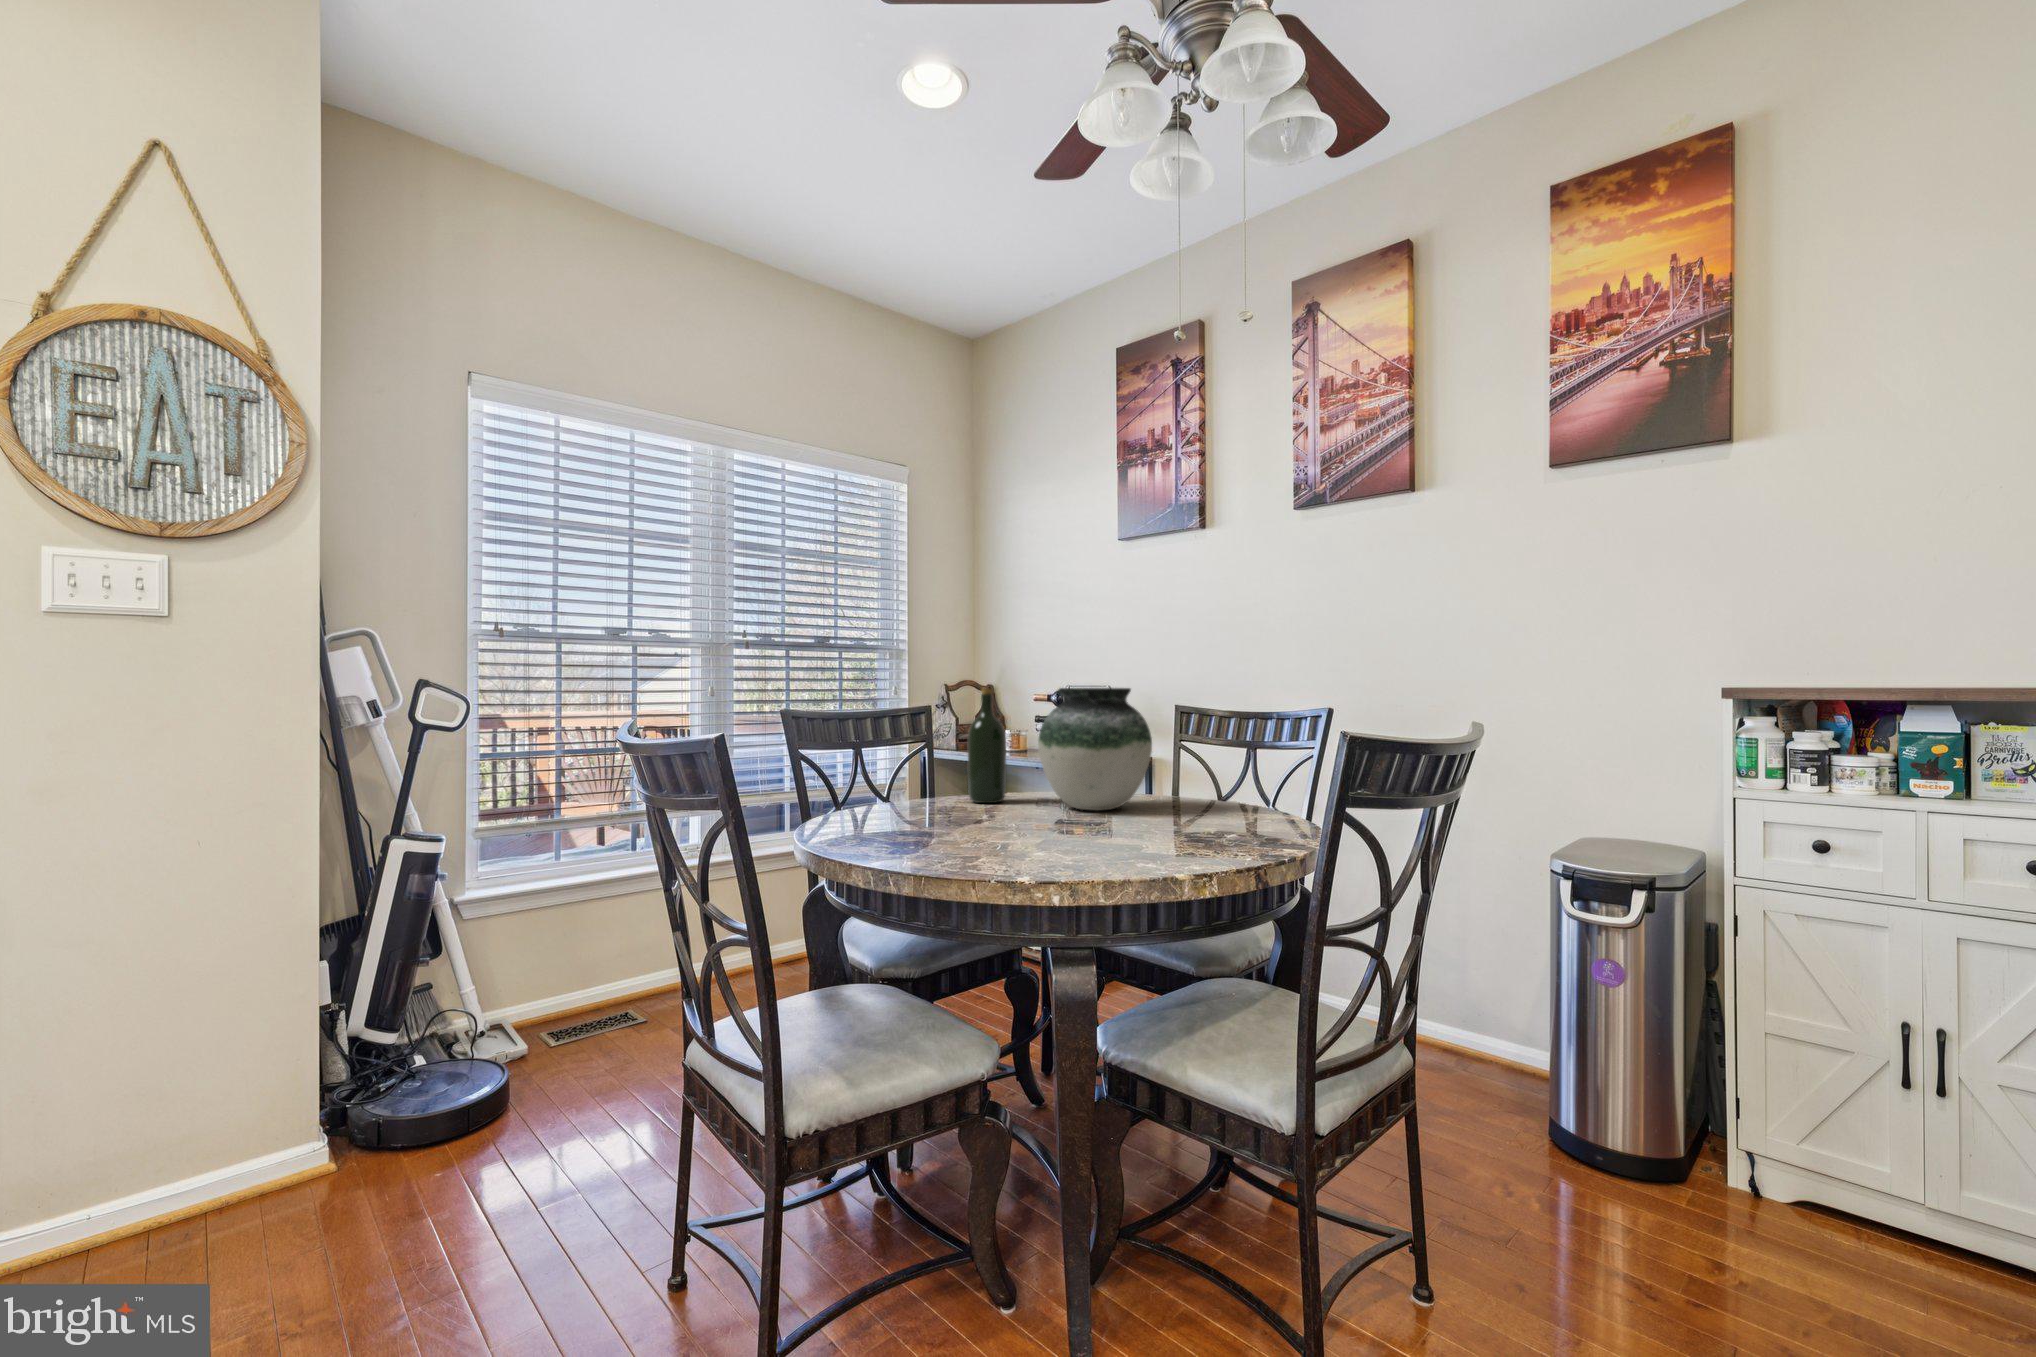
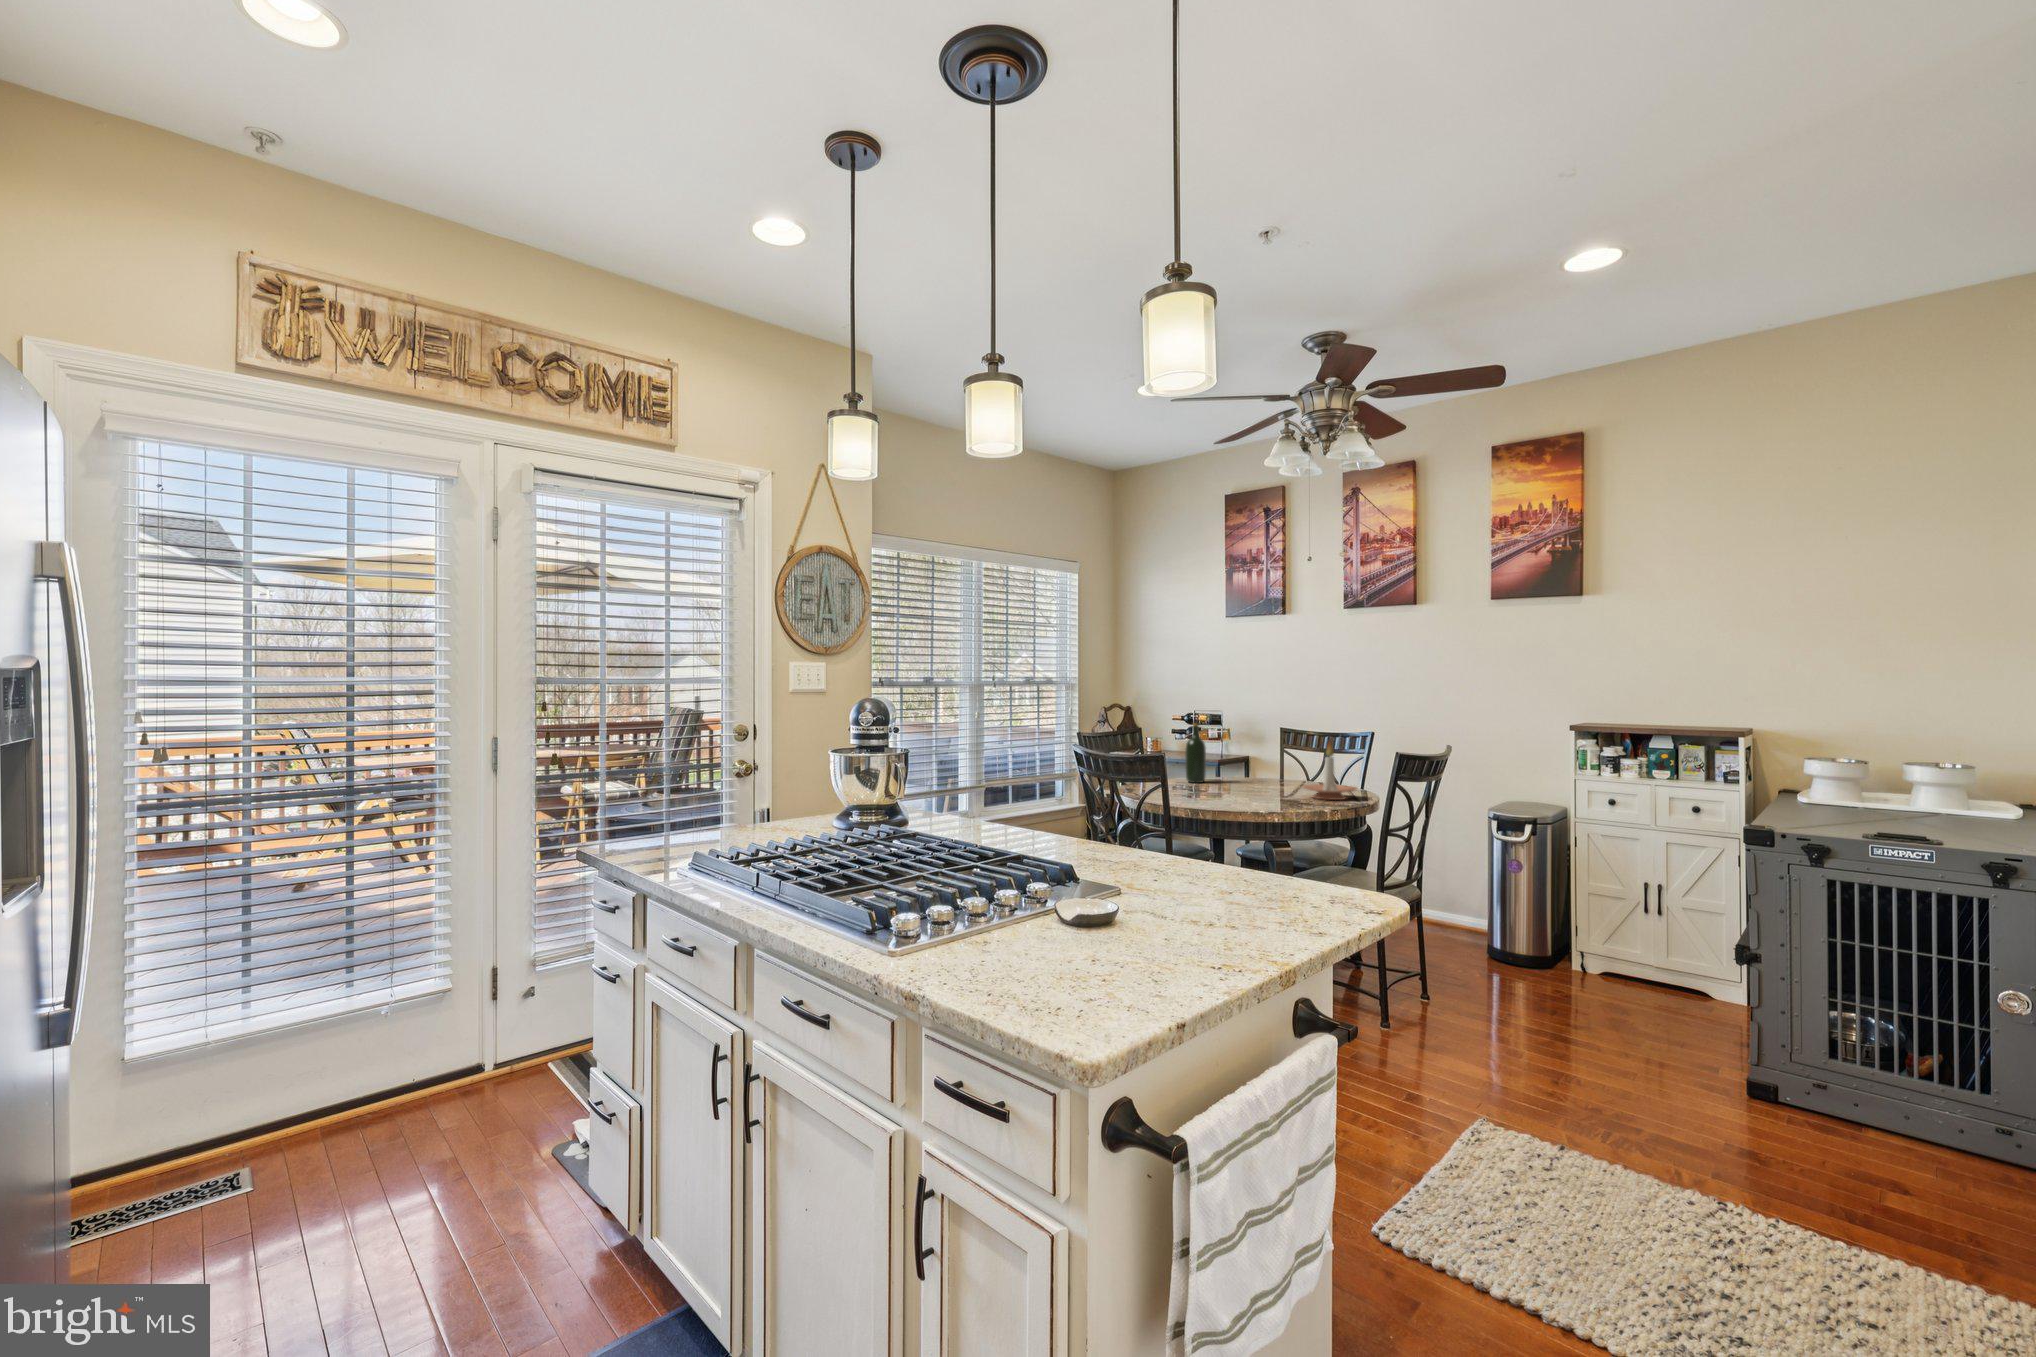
vase: present [1038,688,1152,811] -> none [1228,723,1287,786]
candle holder: none [1146,713,1269,849] -> present [1303,742,1357,800]

